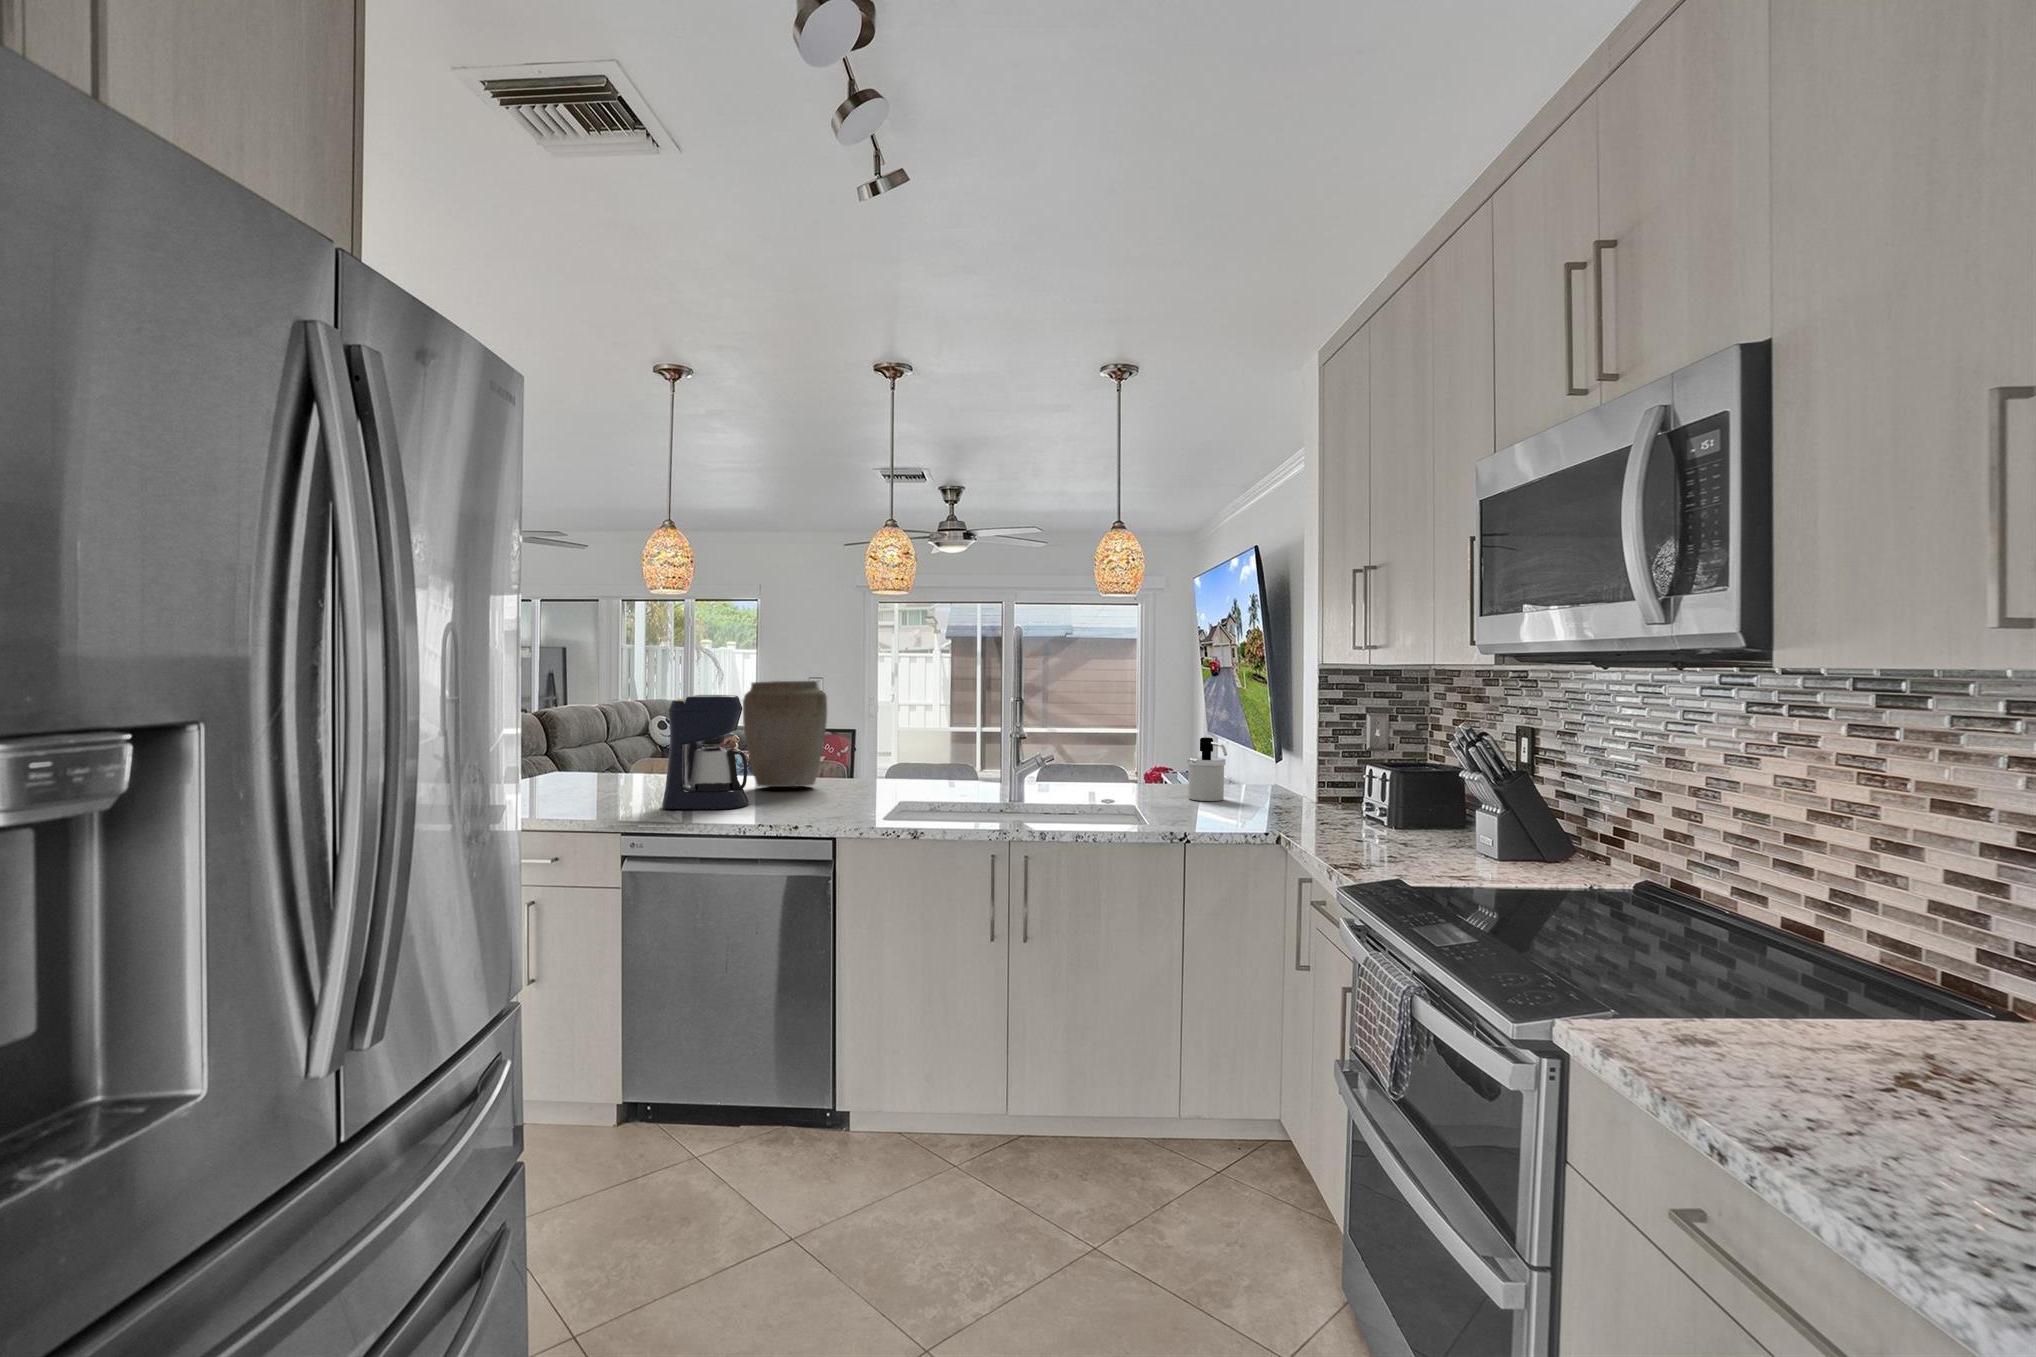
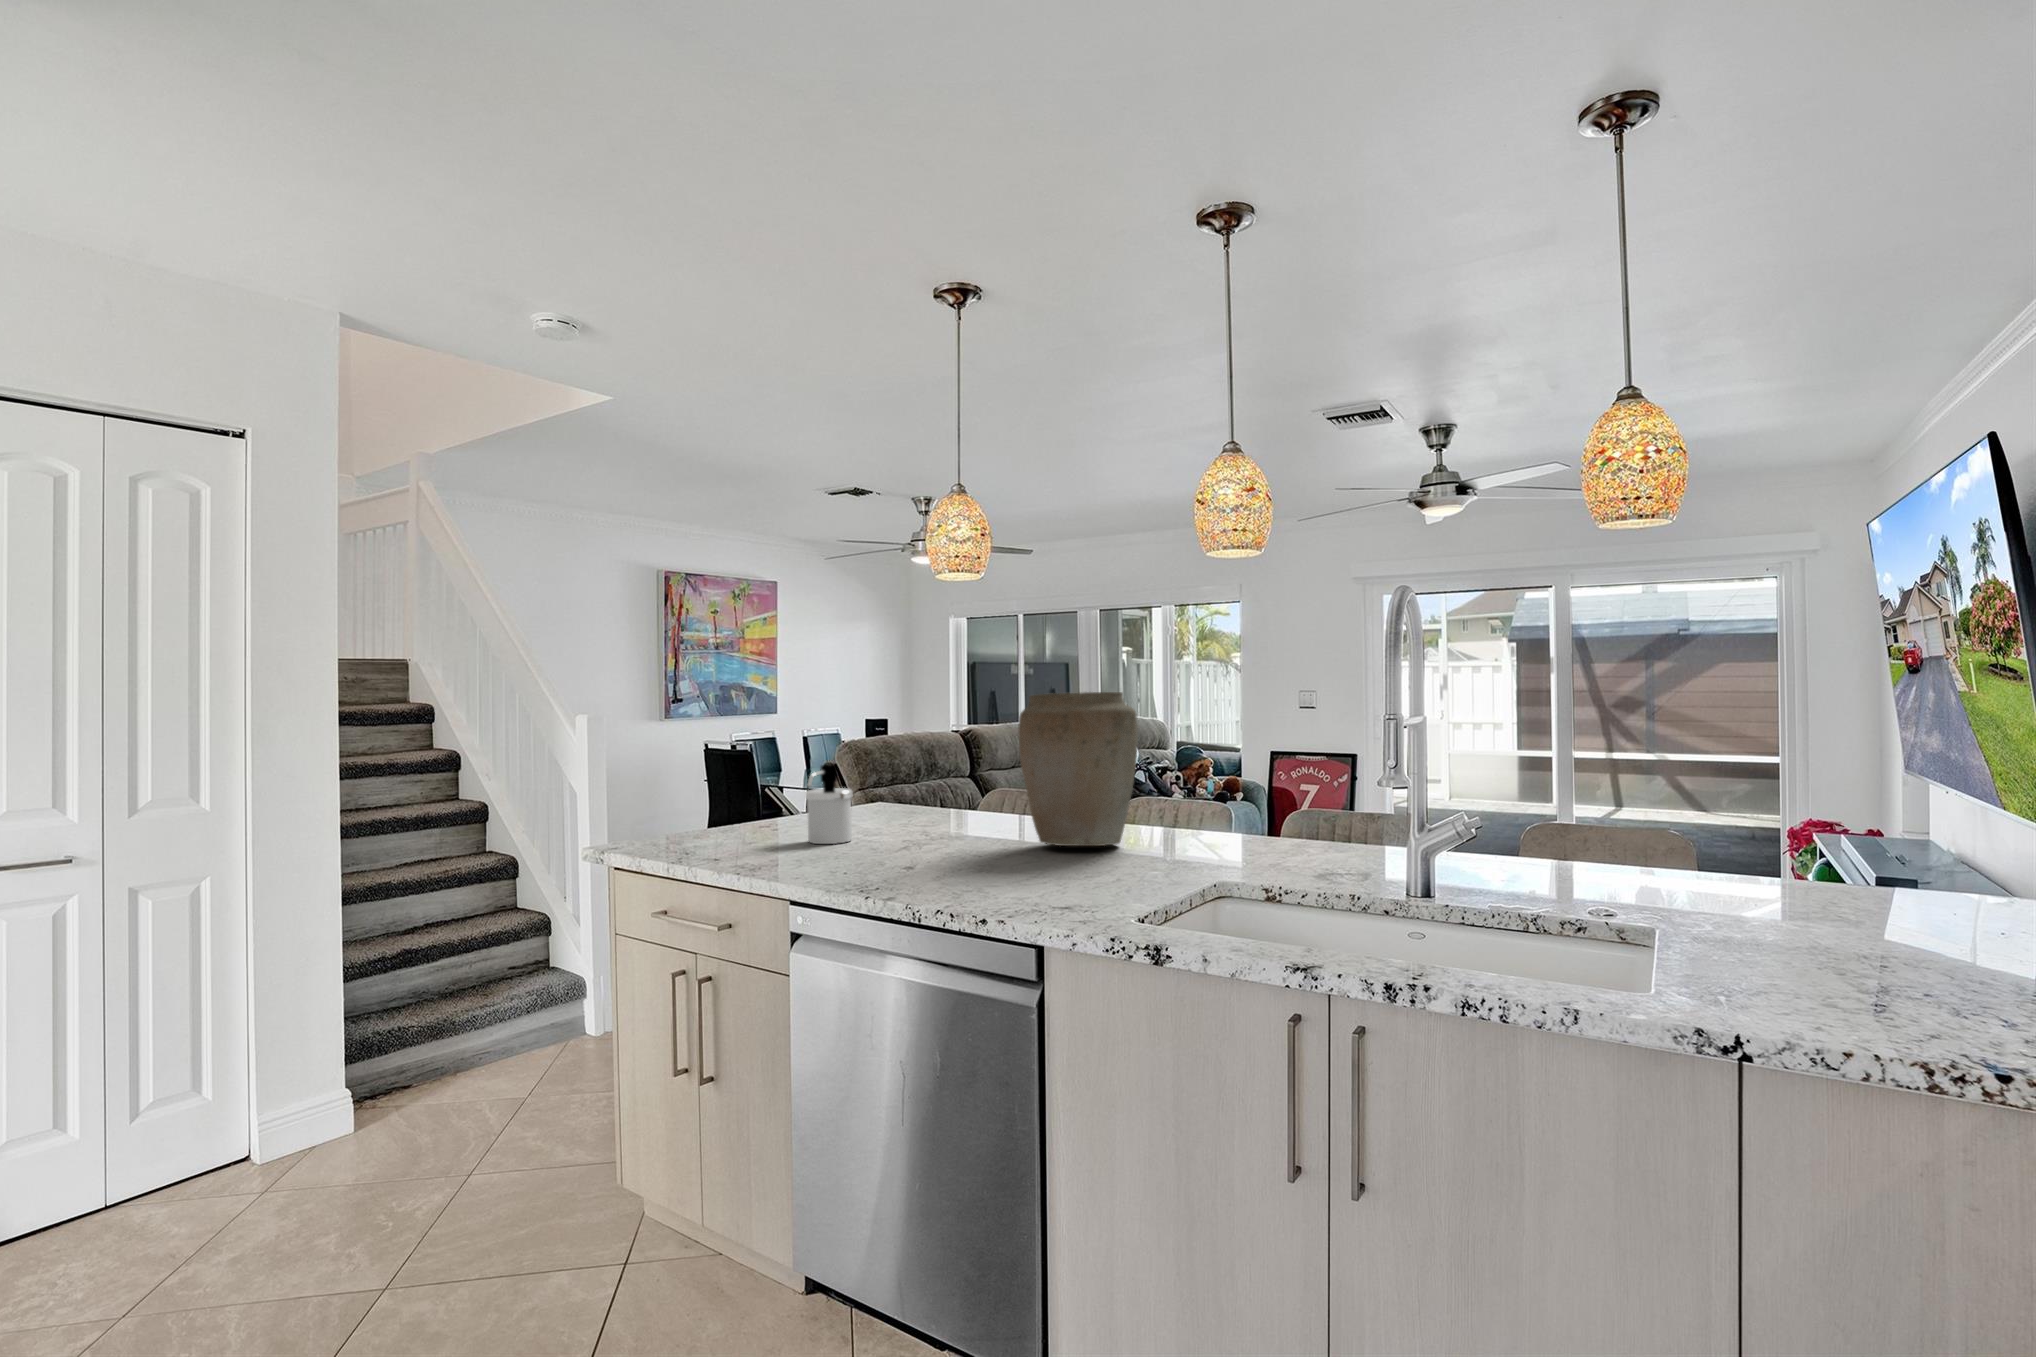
coffee maker: present [662,695,749,810] -> none [867,714,989,880]
soap dispenser: present [1187,737,1227,801] -> present [806,764,853,844]

